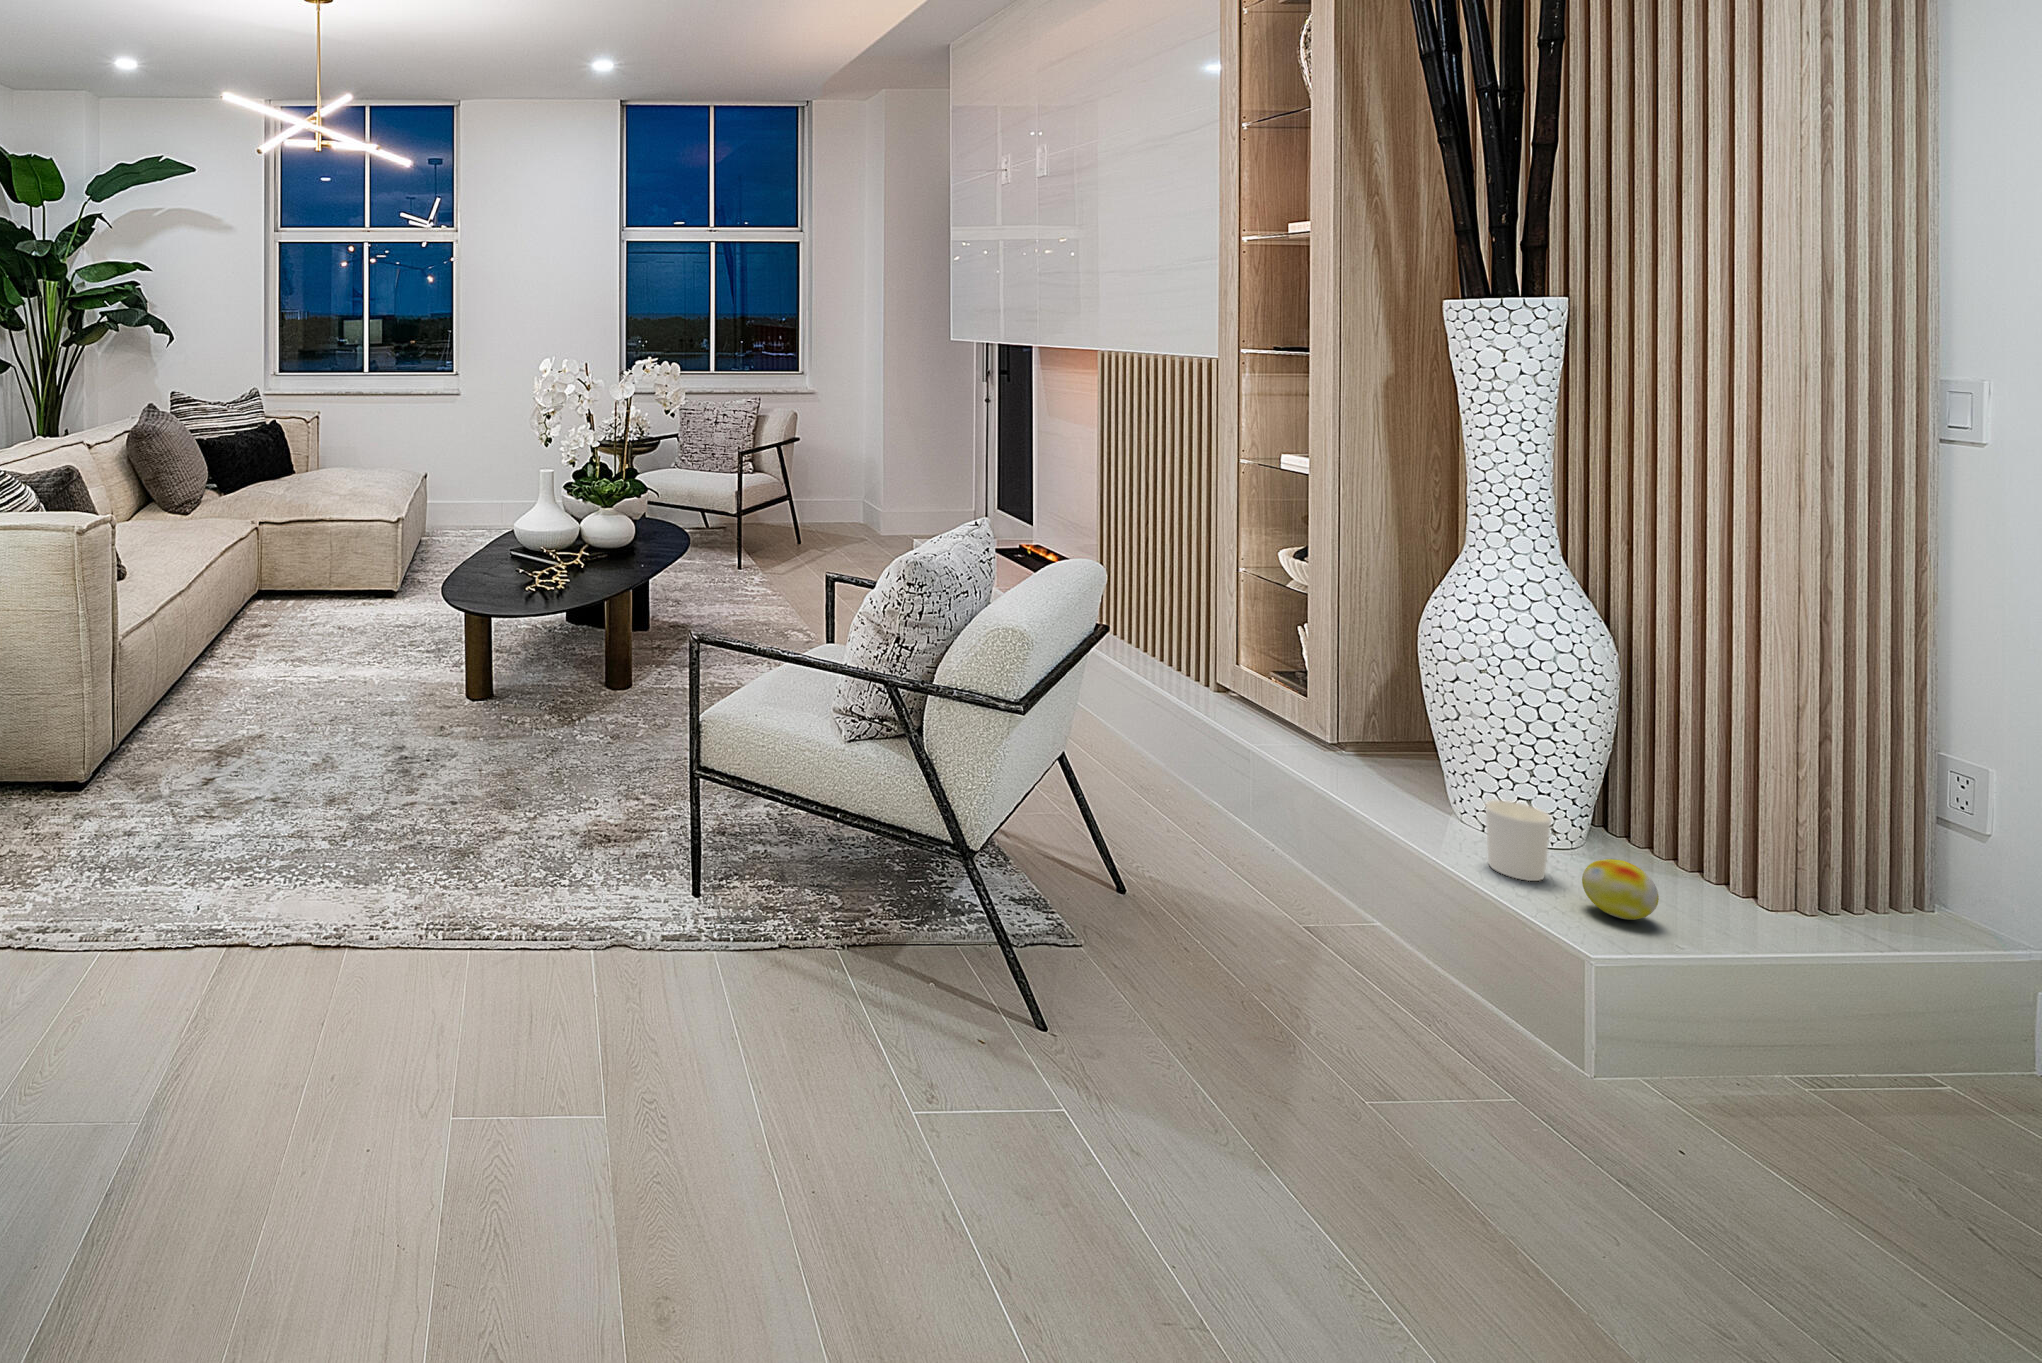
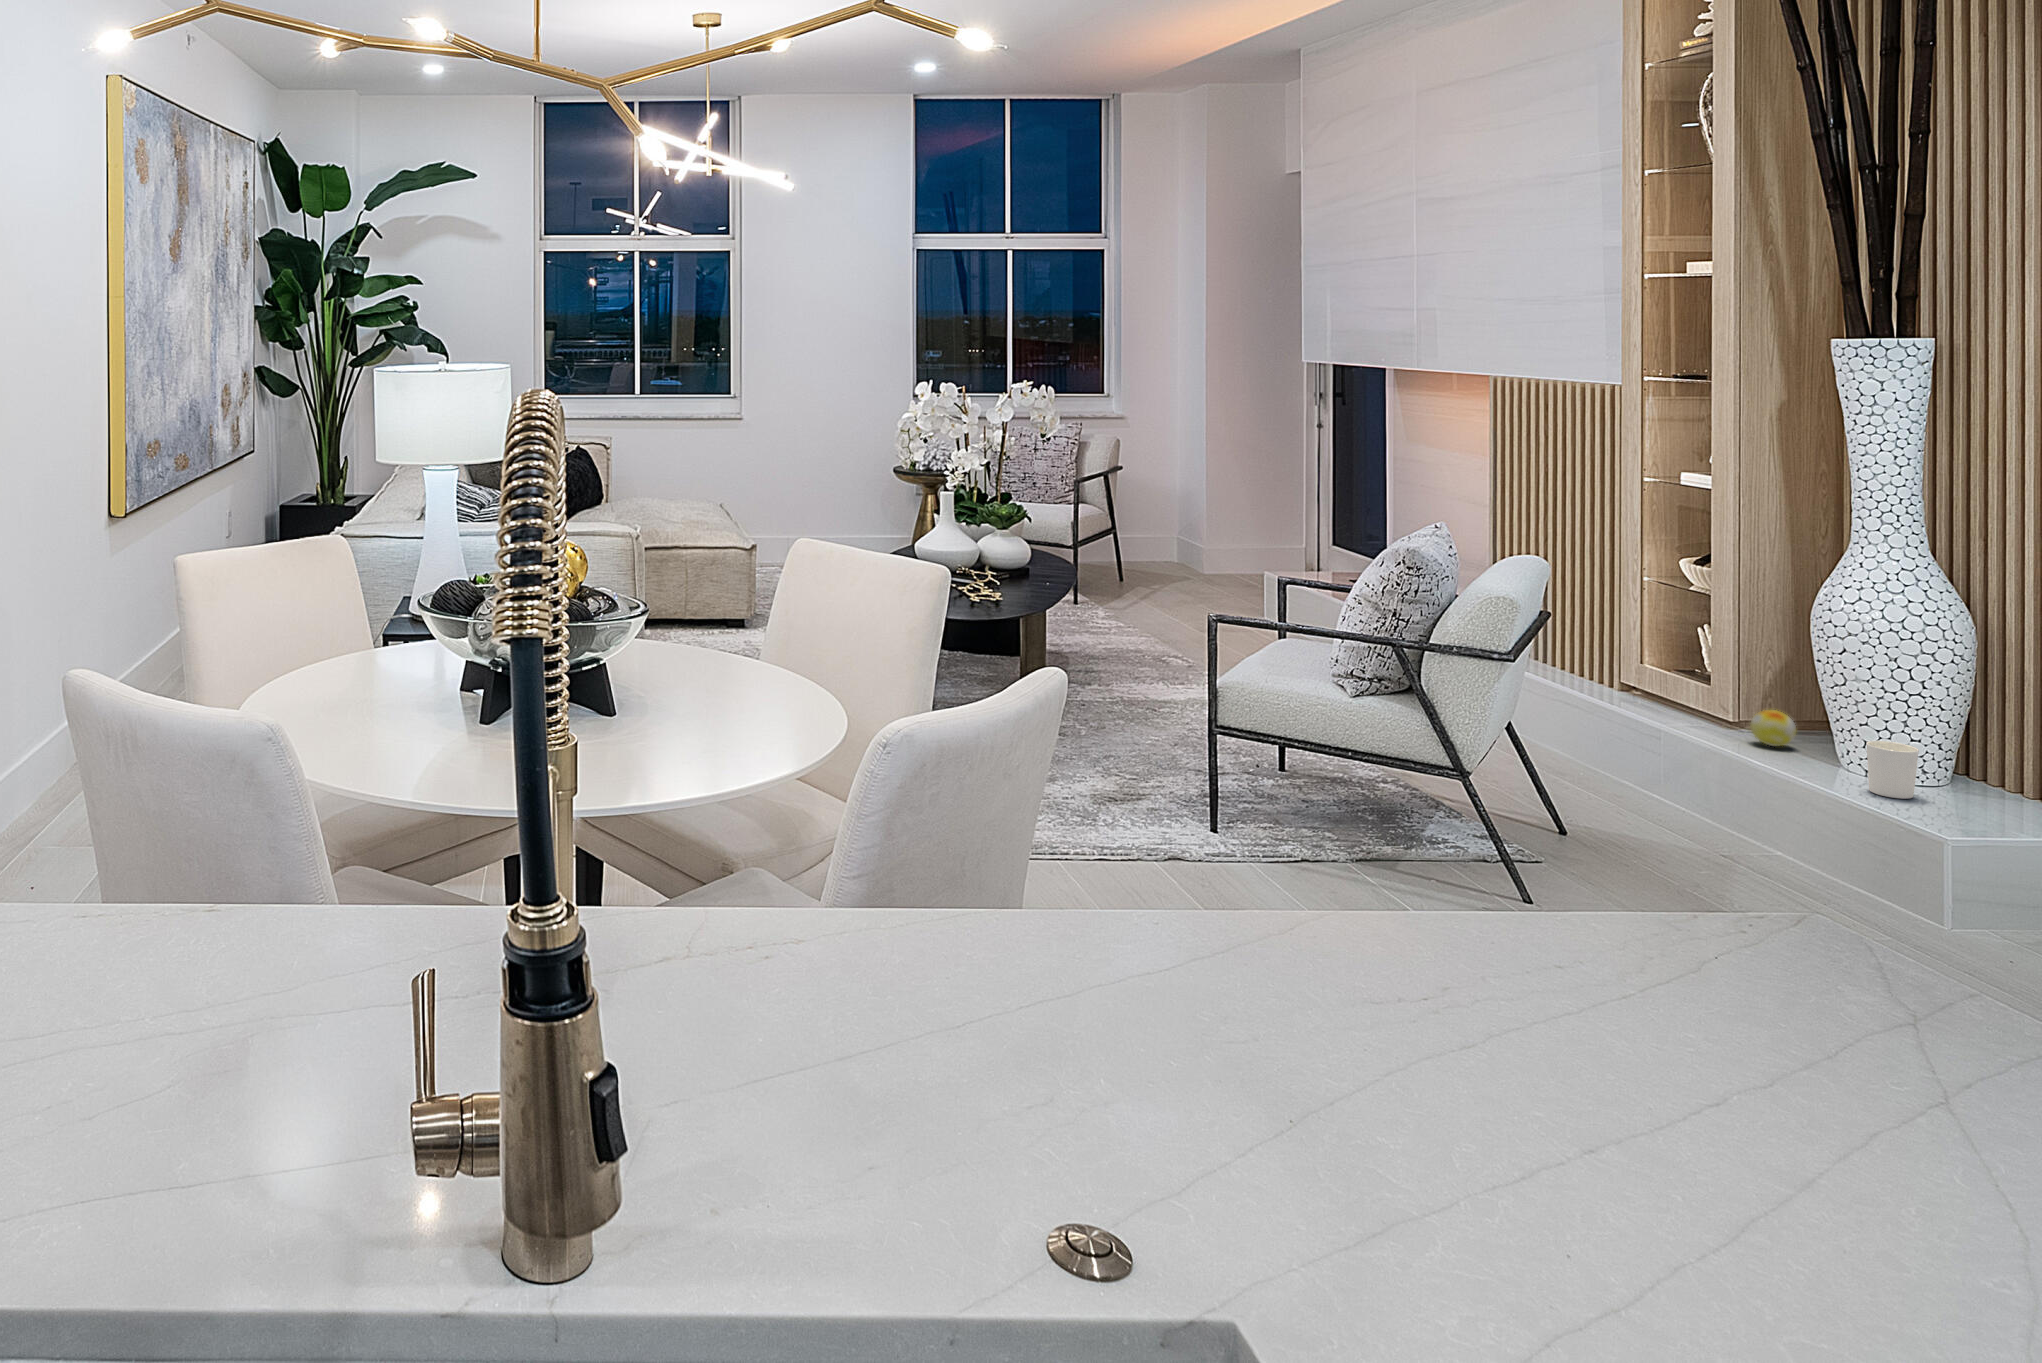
decorative ball: present [1582,859,1659,920] -> present [1750,710,1796,747]

